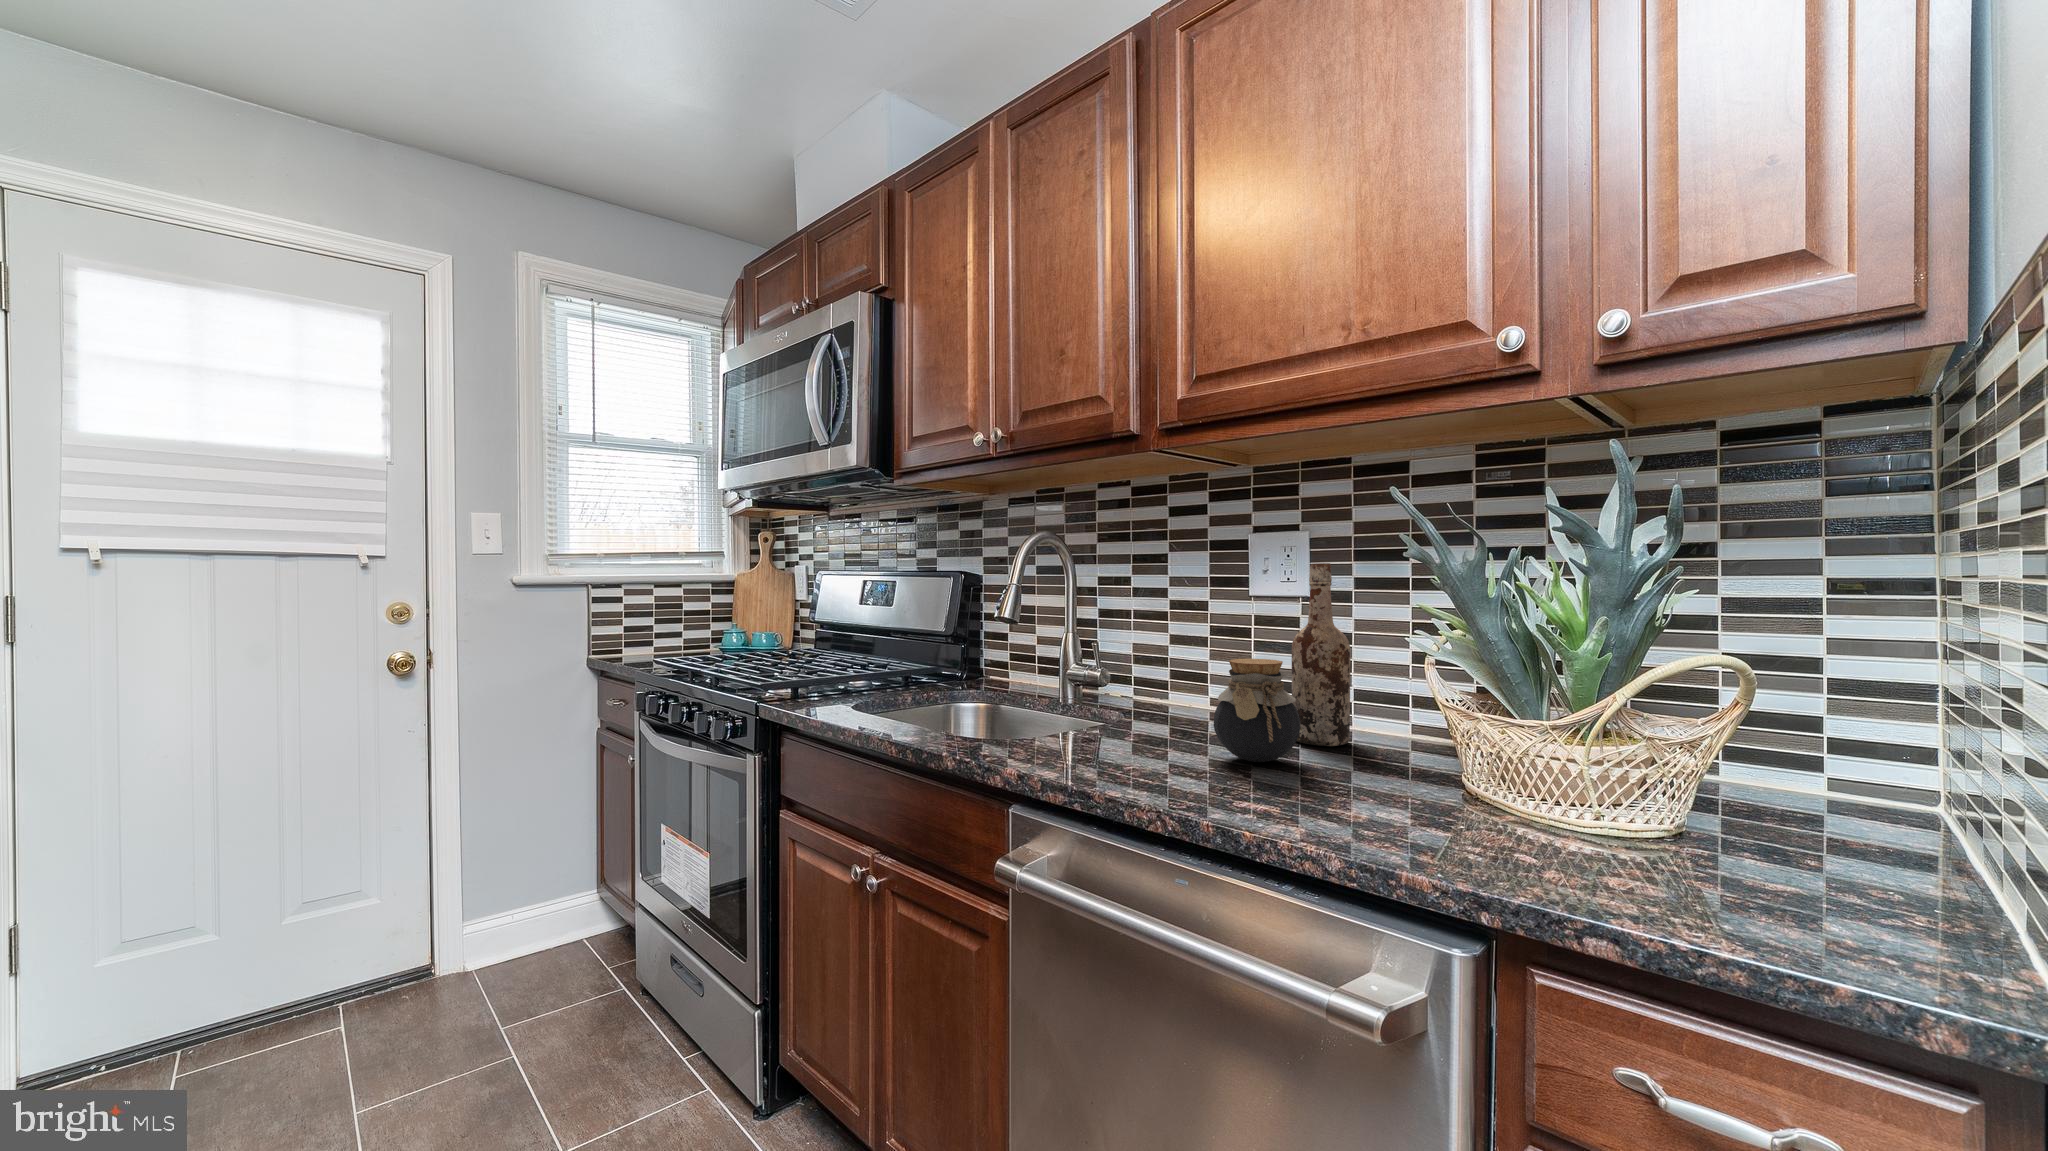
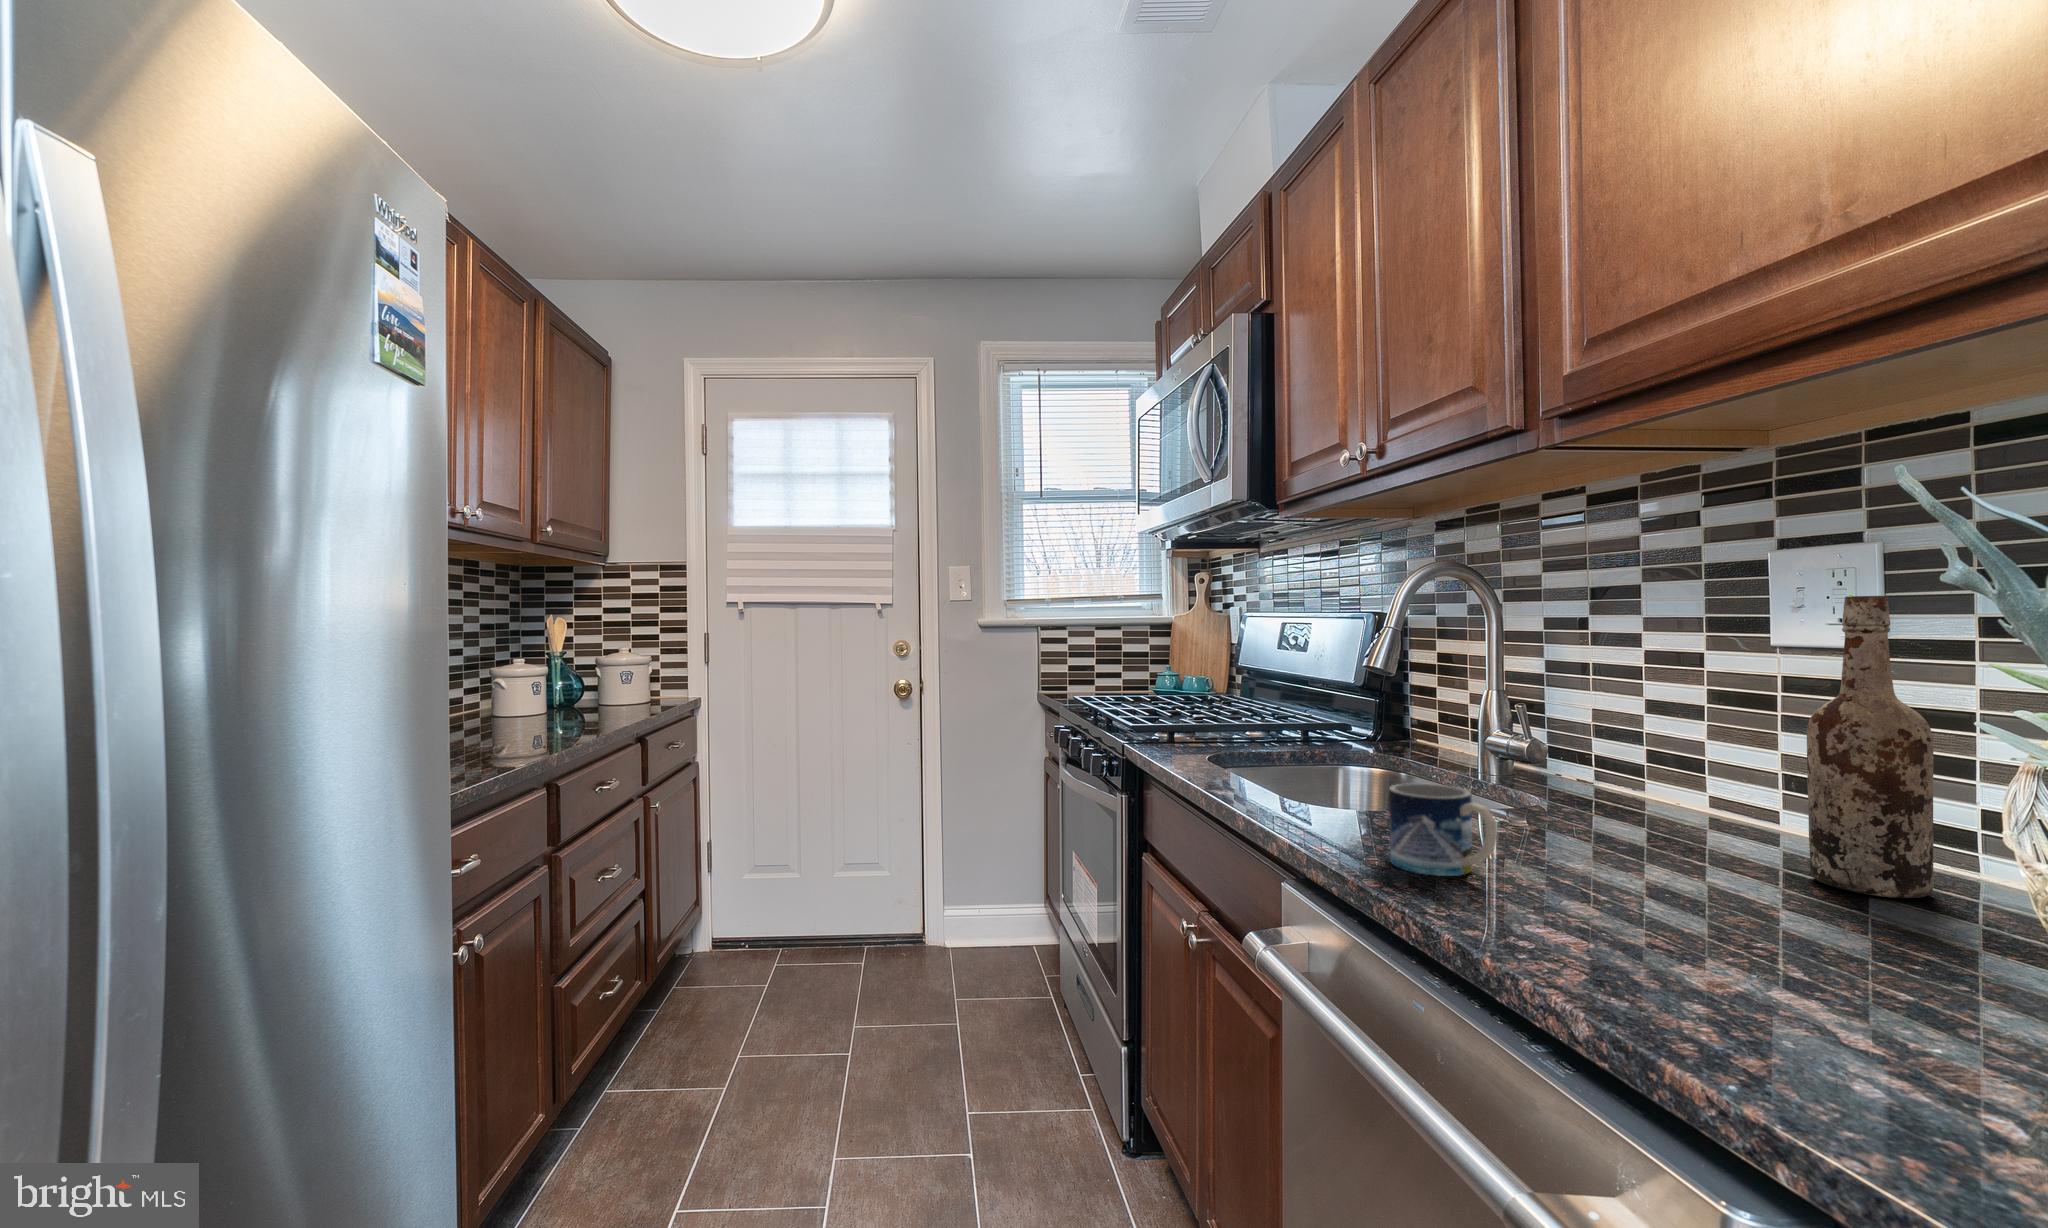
jar: present [1214,659,1300,762] -> none [1613,741,1771,898]
mug: none [1079,703,1160,773] -> present [1389,783,1497,876]

